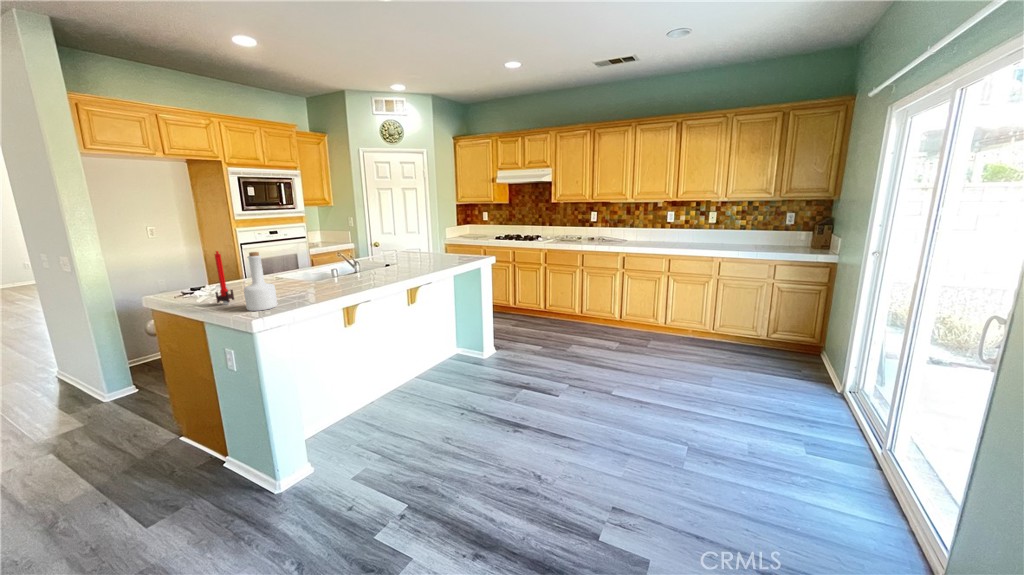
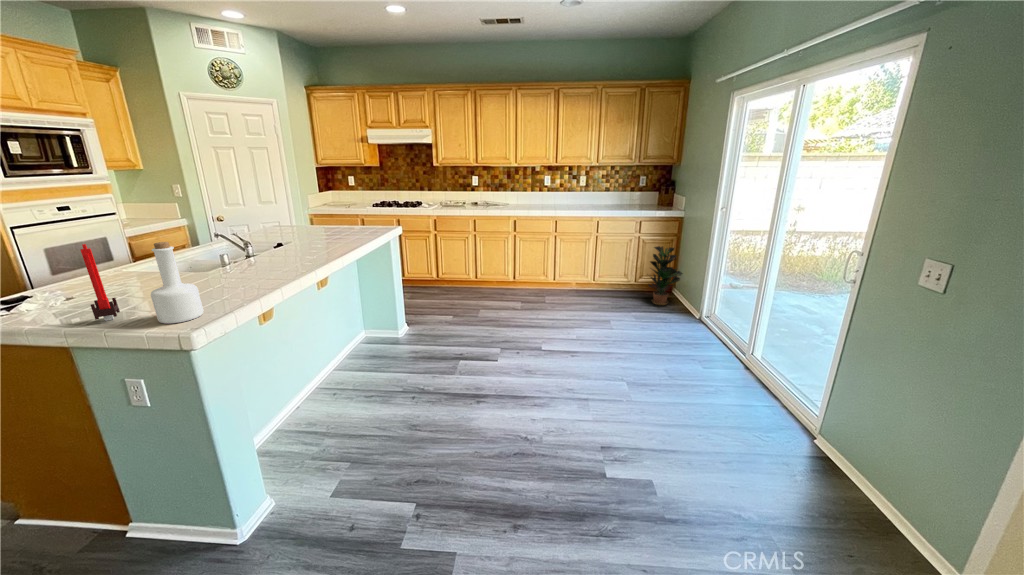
potted plant: none [775,296,829,369] -> present [649,246,682,305]

